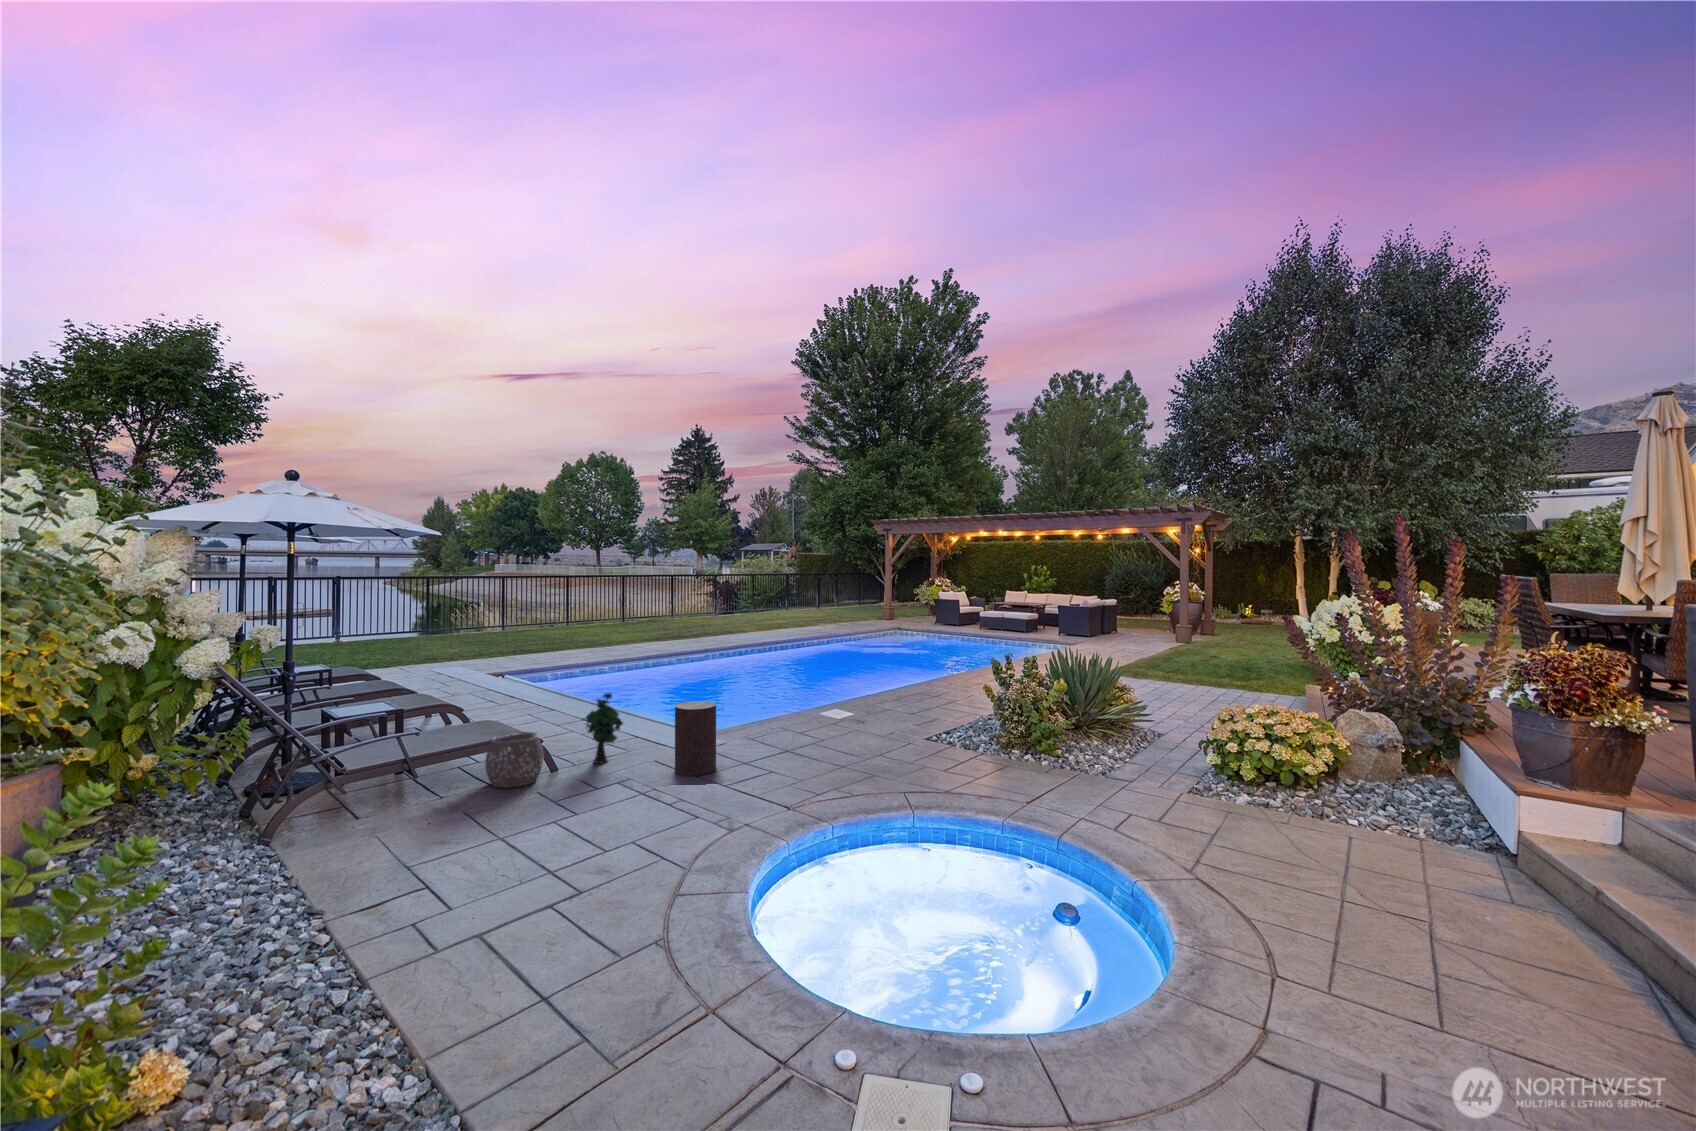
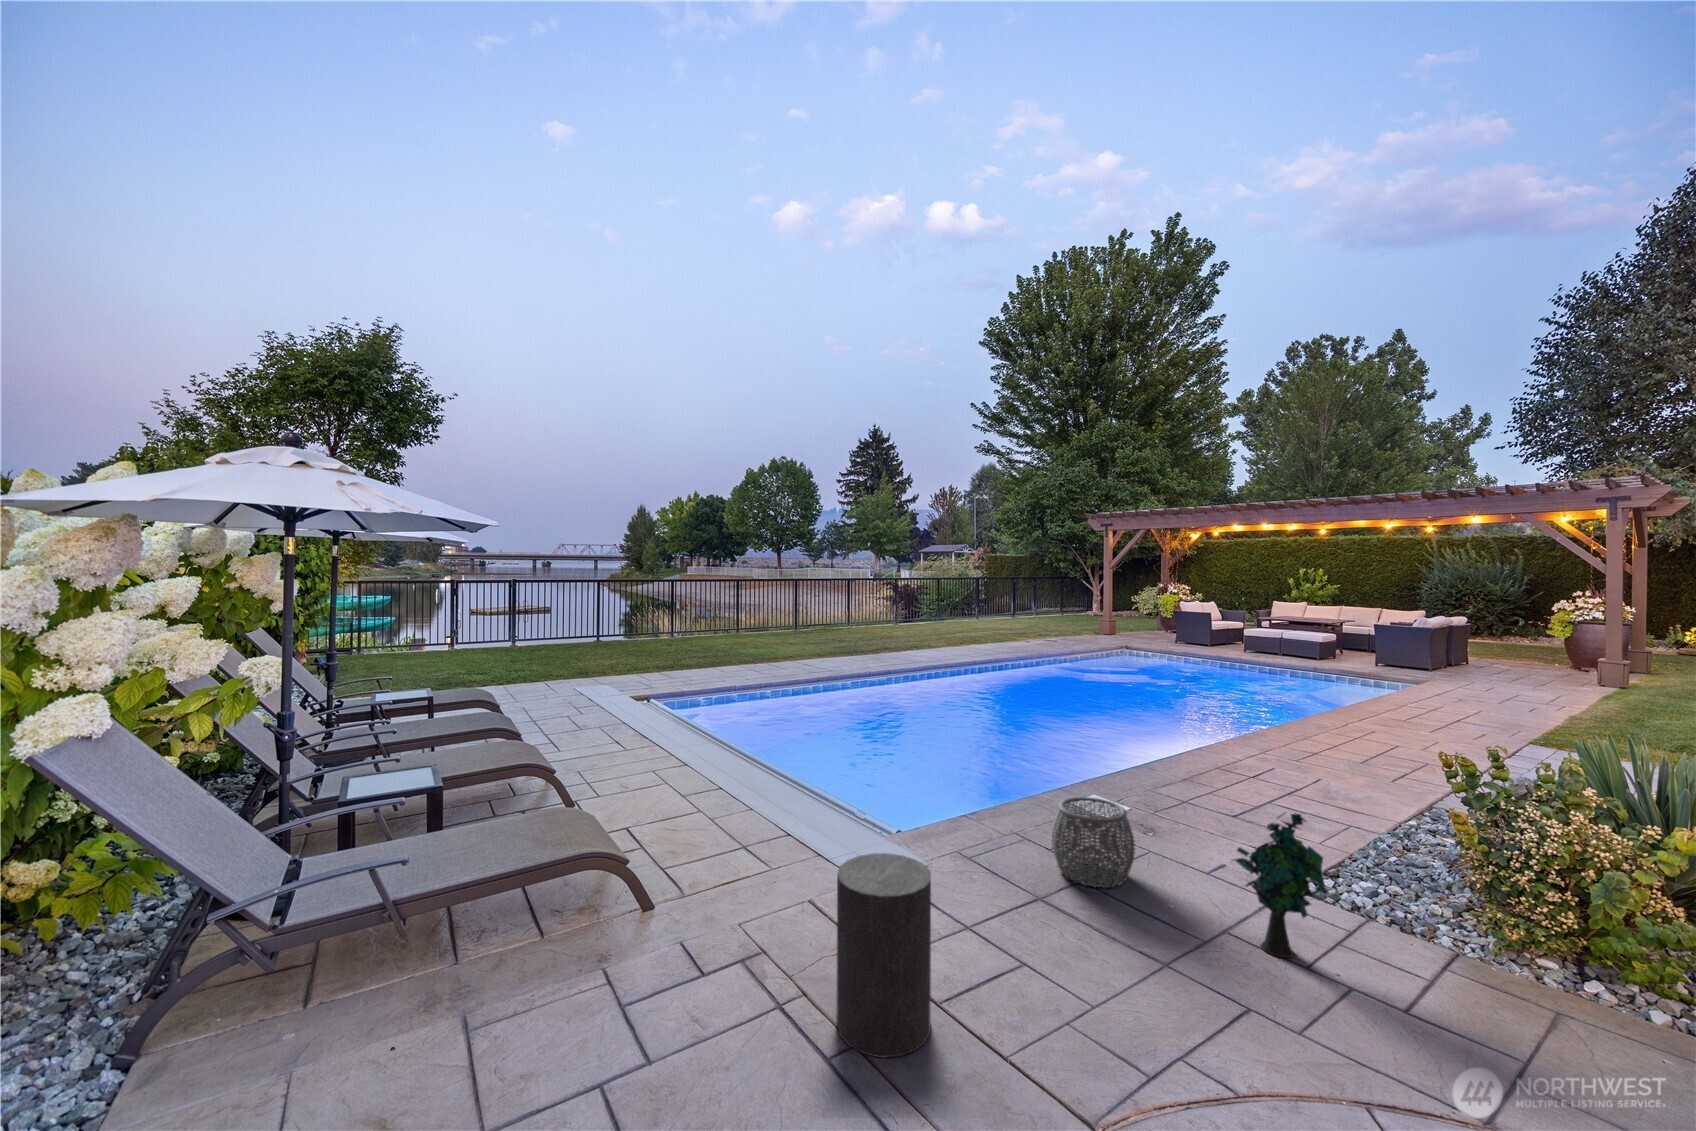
decorative plant: present [583,693,623,764] -> present [1235,814,1328,958]
woven basket: present [485,732,543,788] -> present [1051,797,1135,888]

